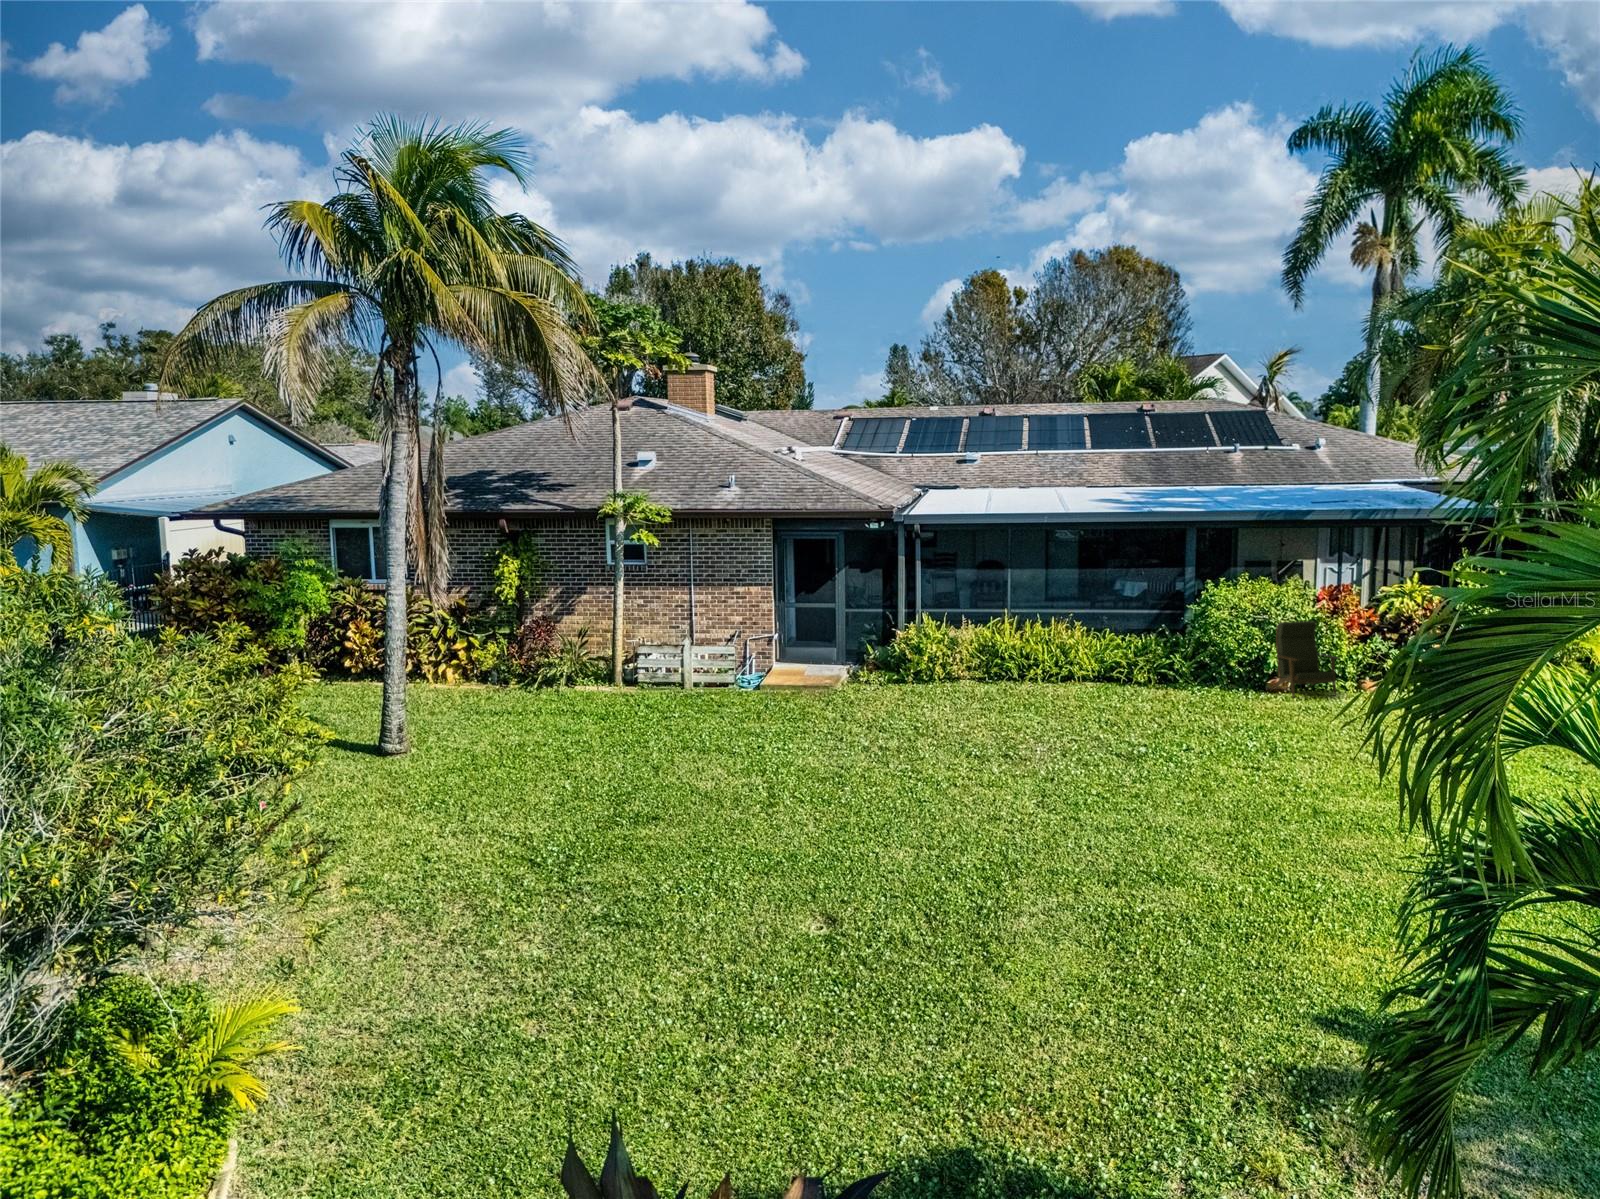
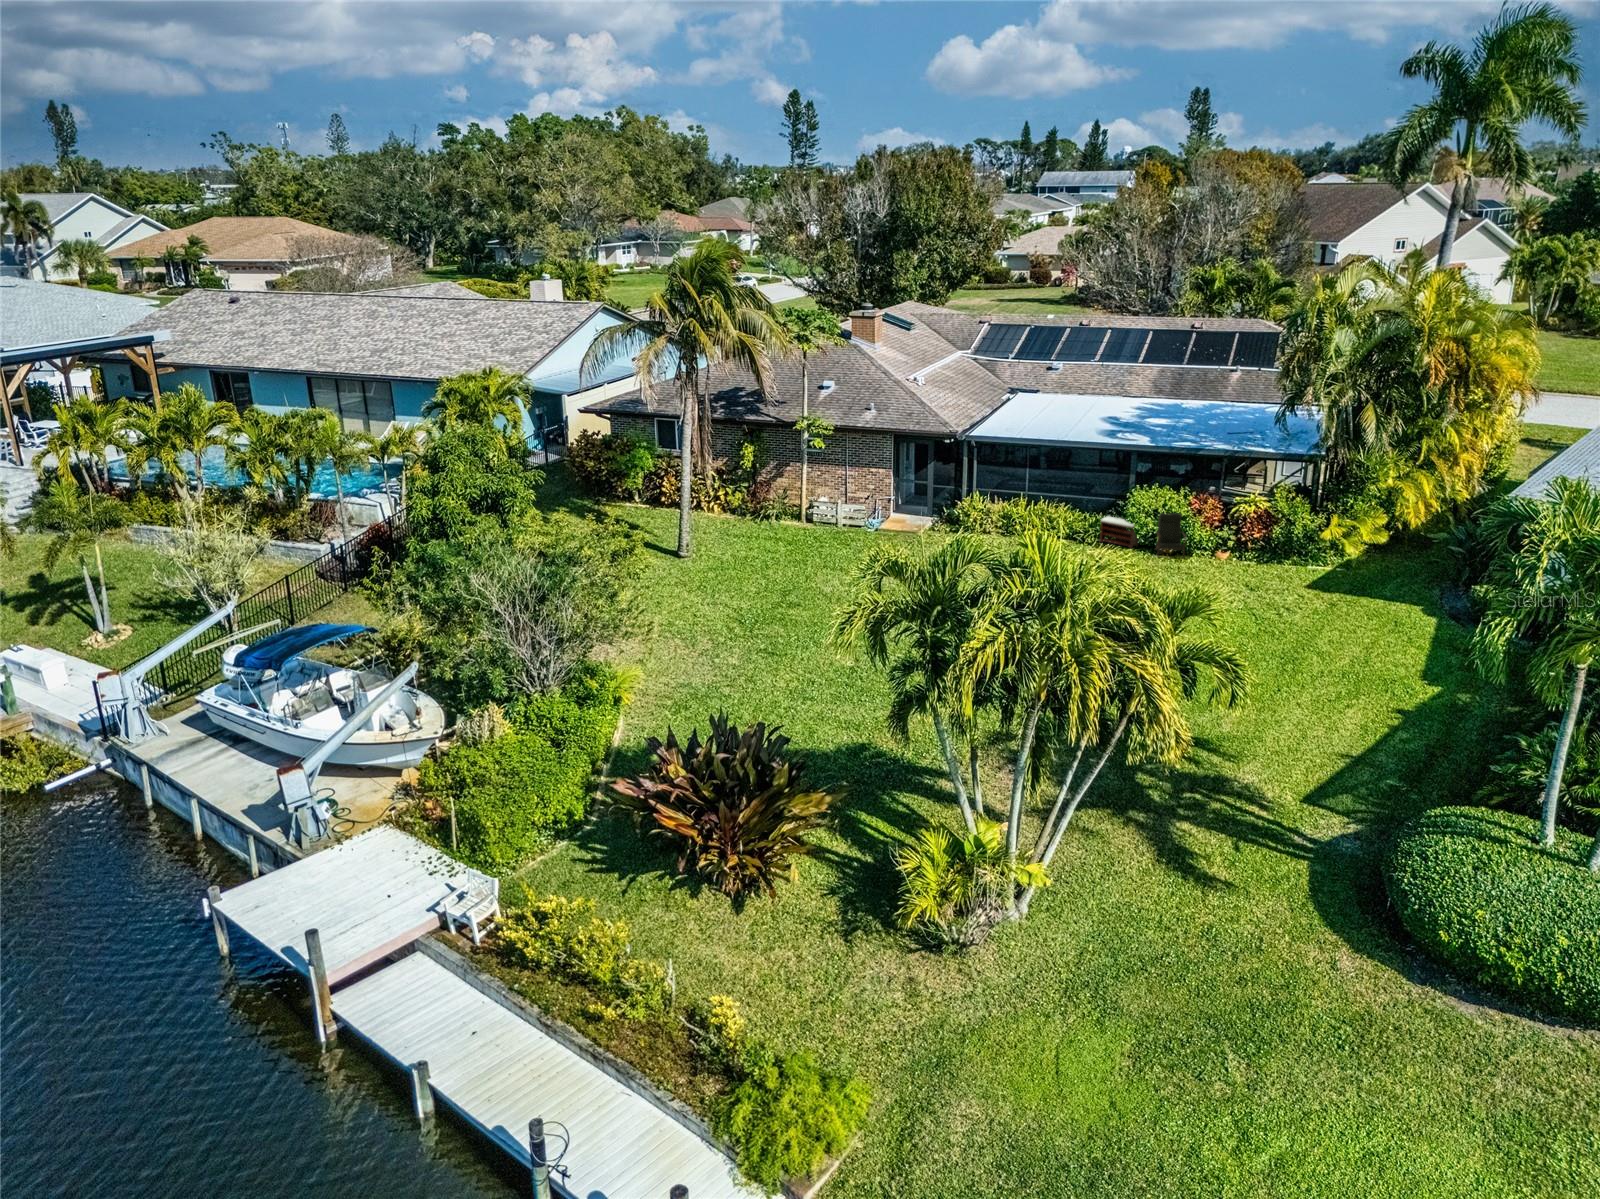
bench: none [1165,638,1239,689] -> present [1100,516,1138,548]

